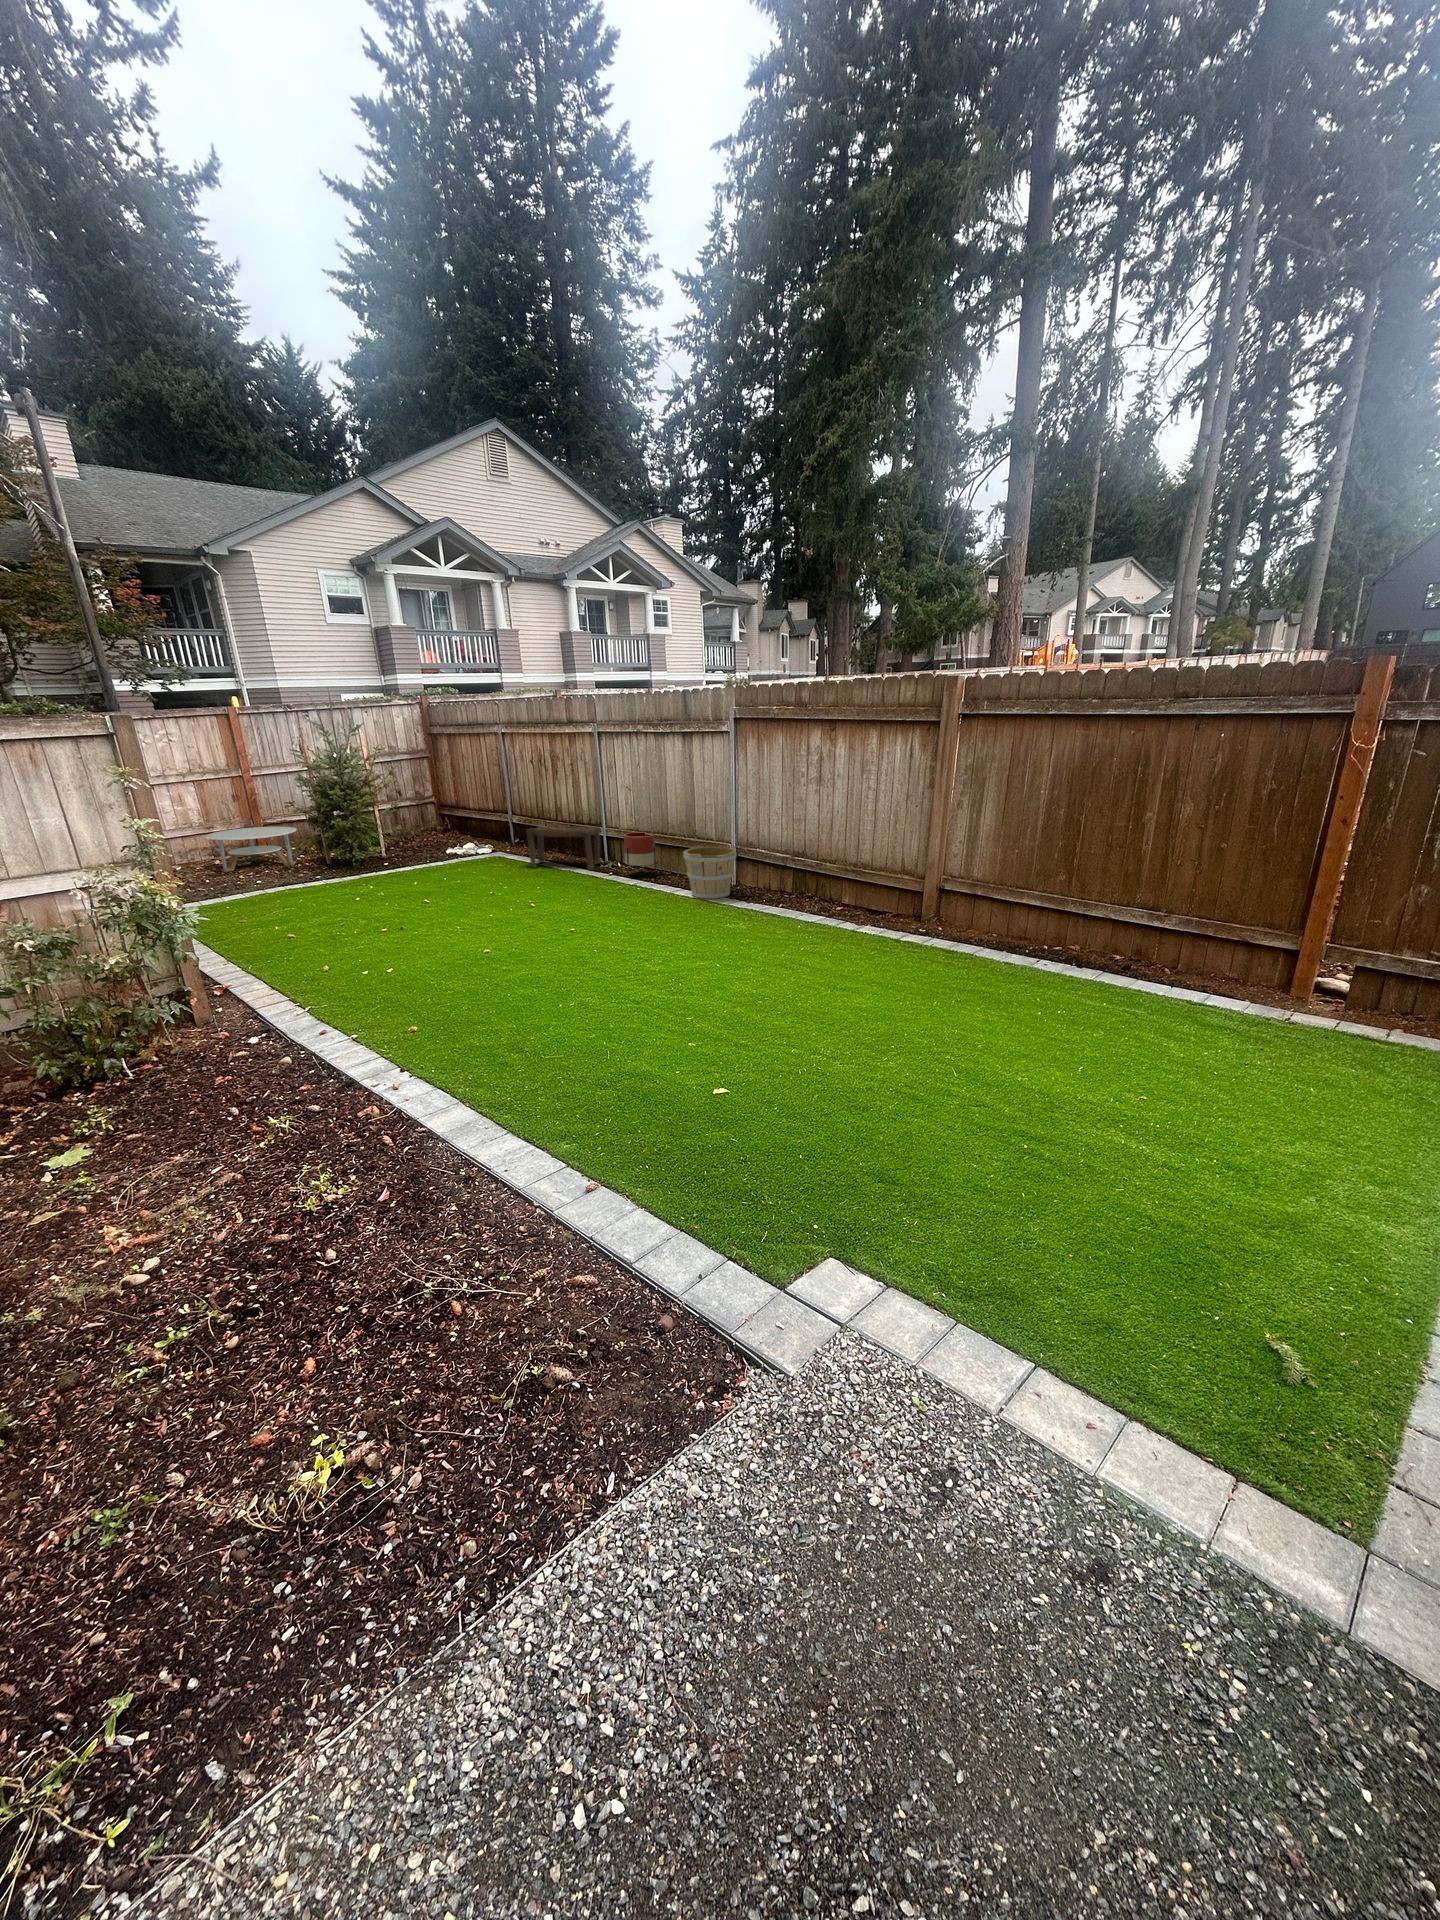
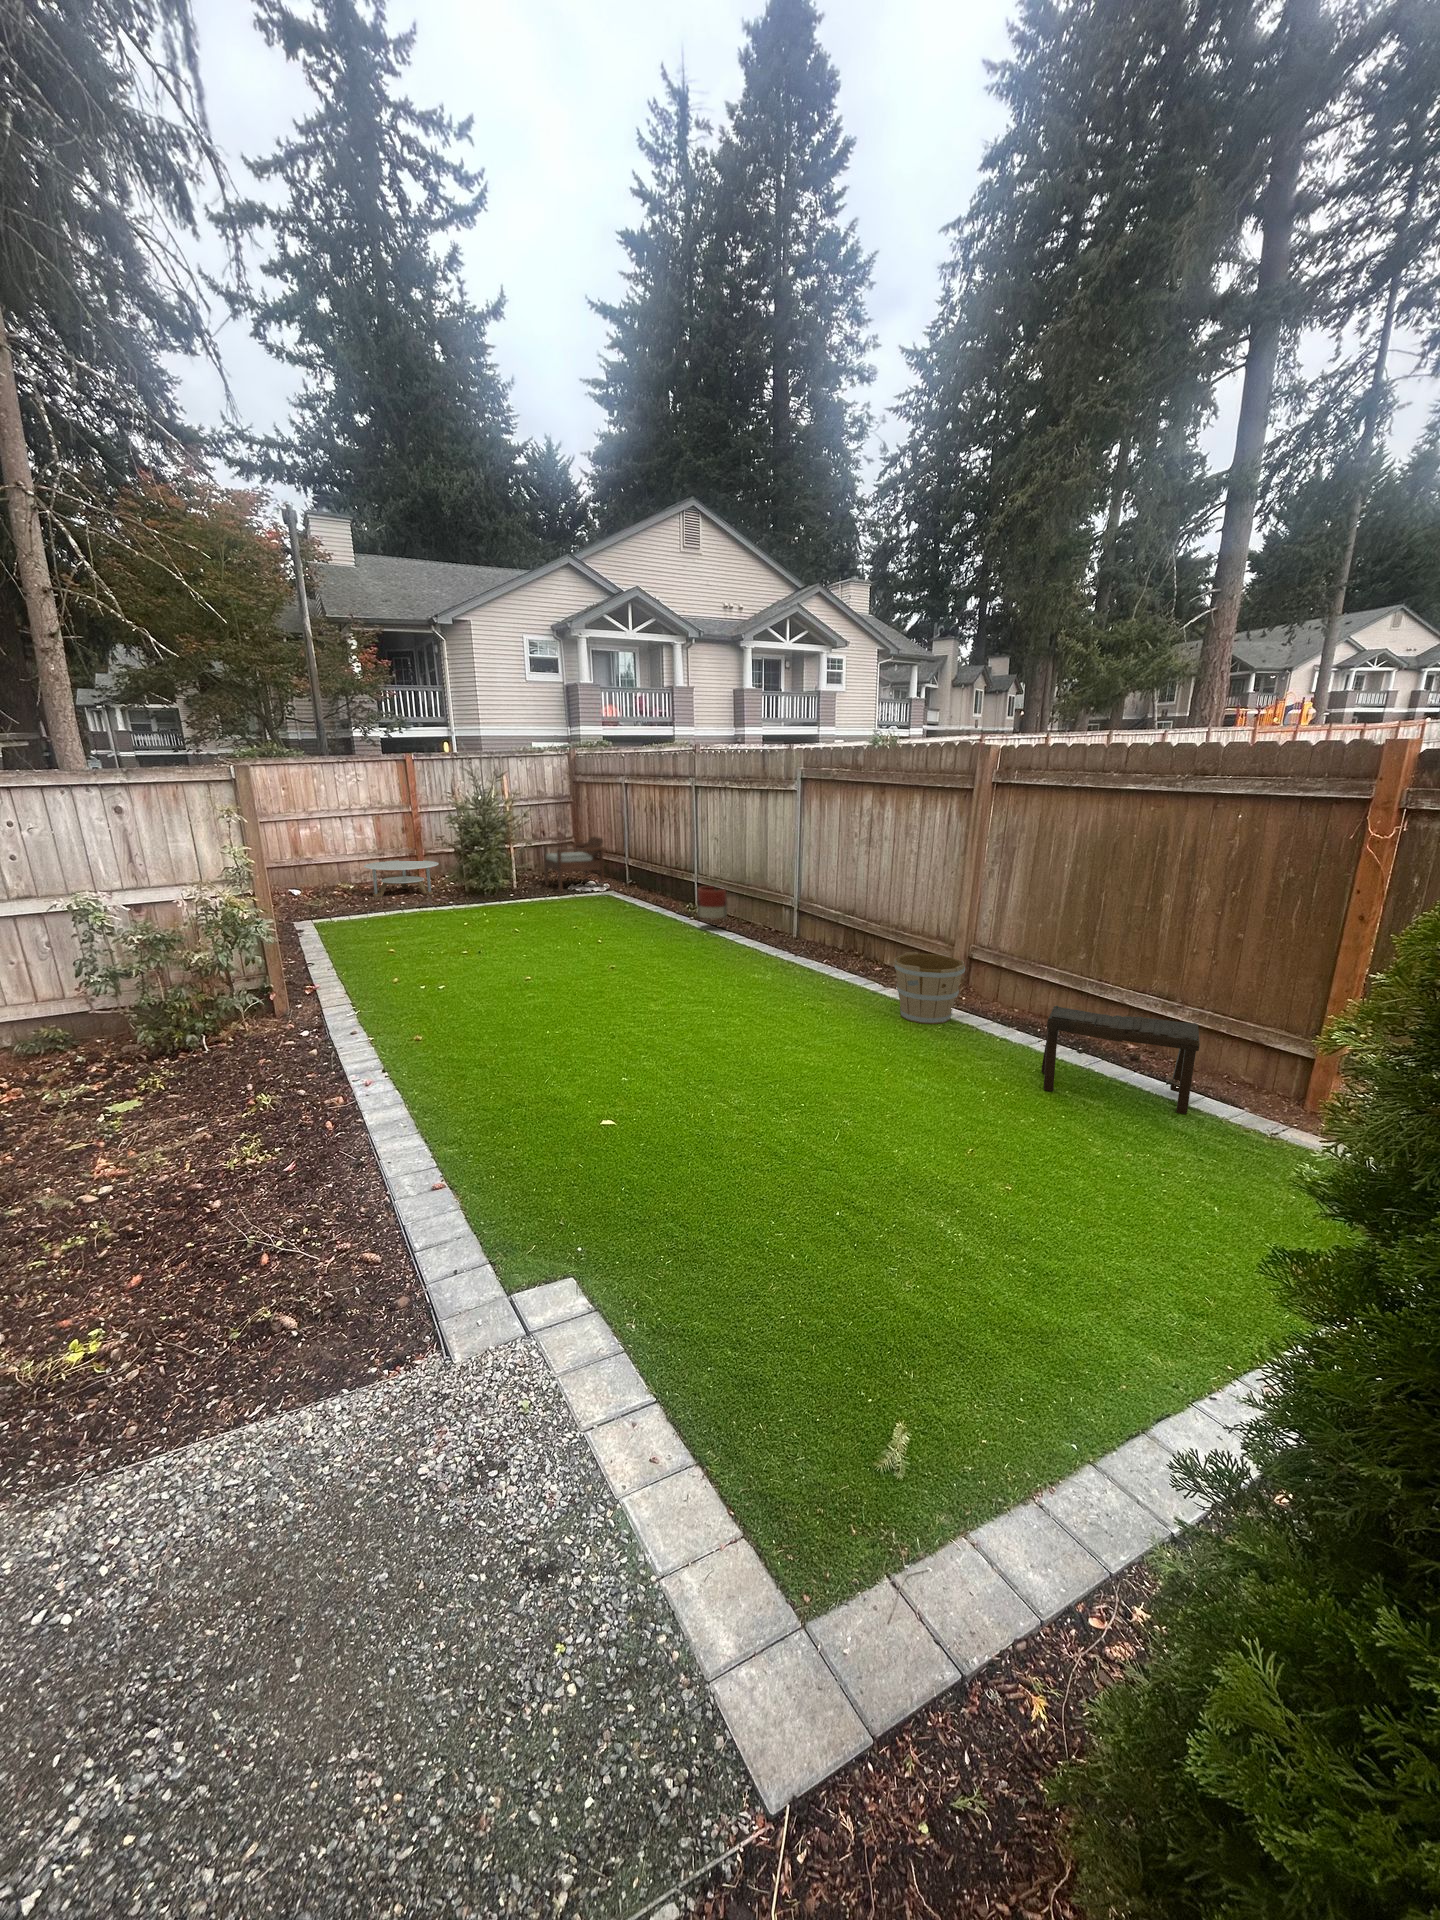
chair: none [415,780,490,852] -> present [543,837,606,892]
bench: present [526,827,601,870] -> present [1041,1006,1200,1114]
wooden bucket: present [683,846,737,899] -> present [894,952,965,1024]

